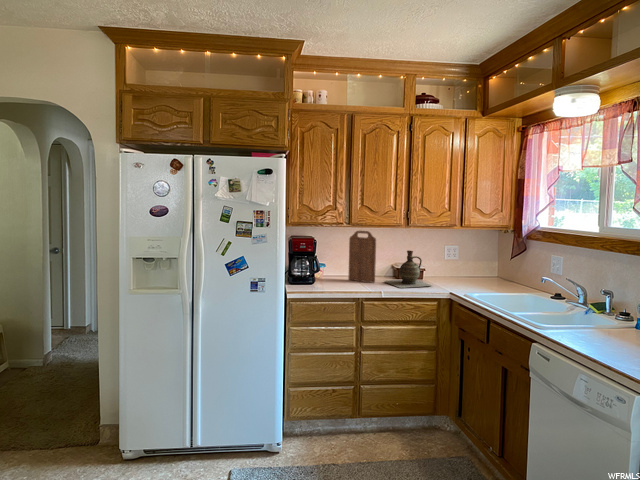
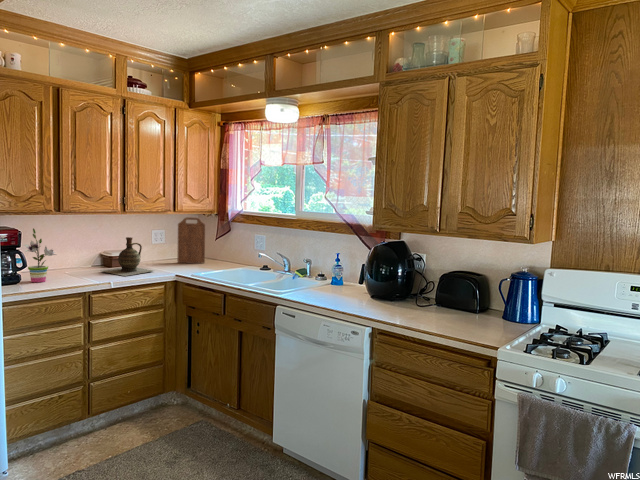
cutting board: present [349,231,376,282] -> present [177,217,205,263]
potted plant: none [315,239,342,286] -> present [25,228,56,282]

